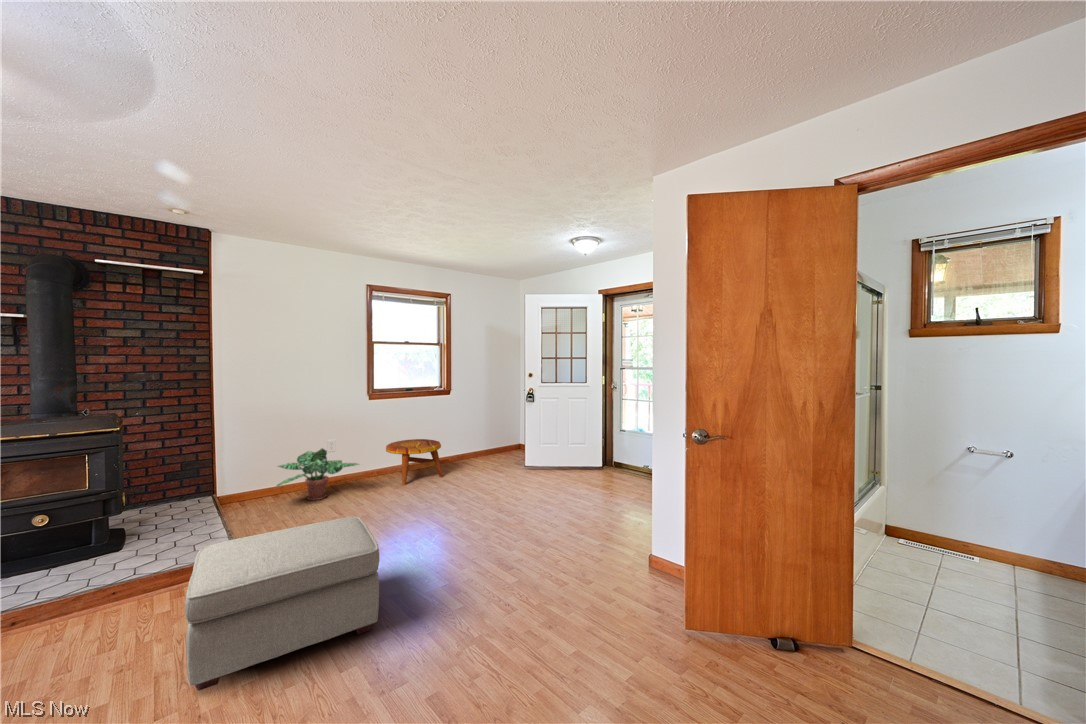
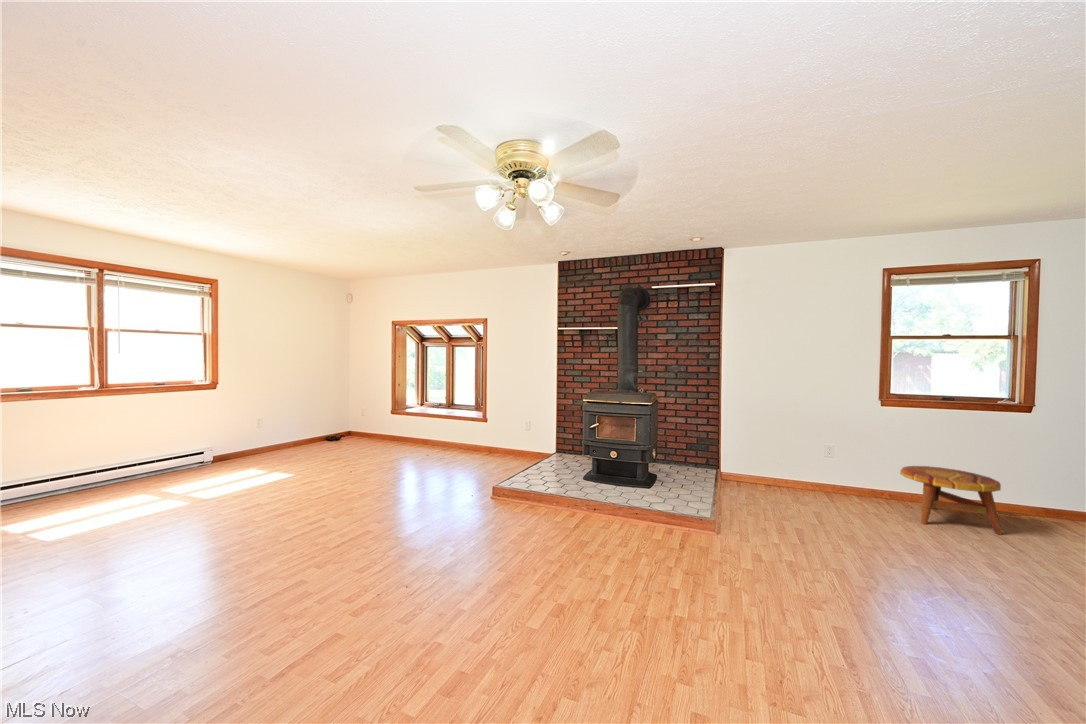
potted plant: present [277,448,359,500] -> none [763,450,856,504]
ottoman: present [185,517,380,691] -> none [645,497,809,646]

